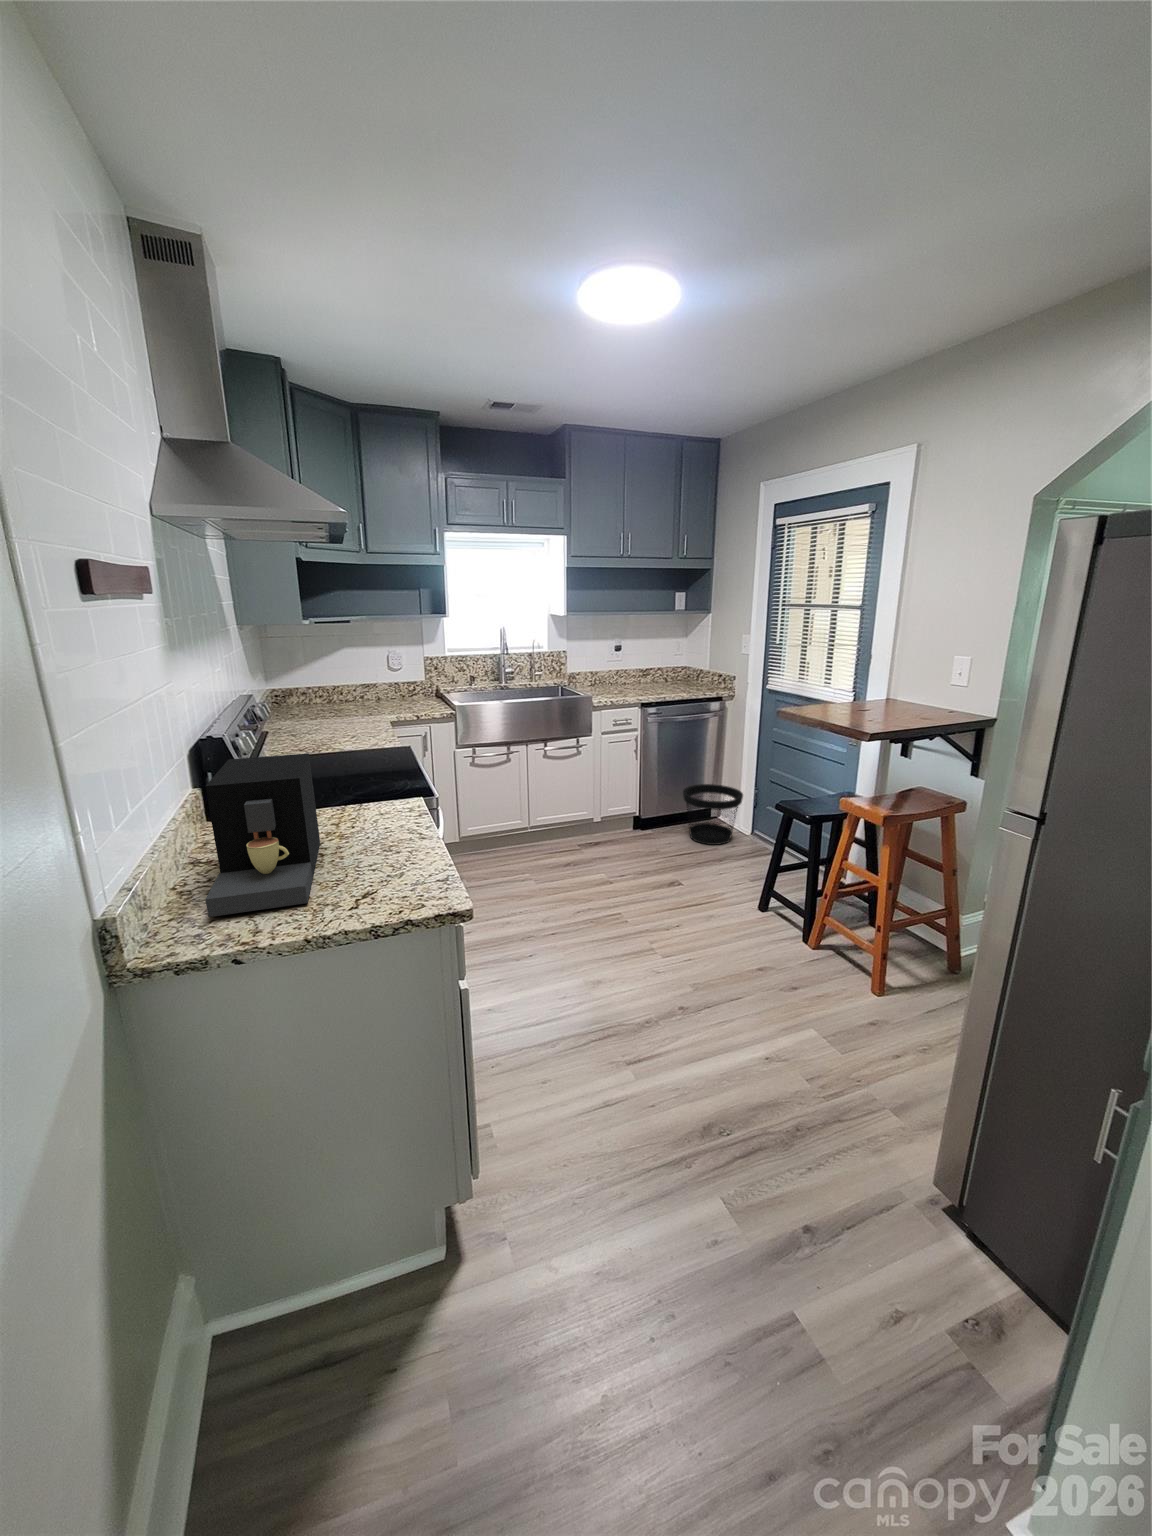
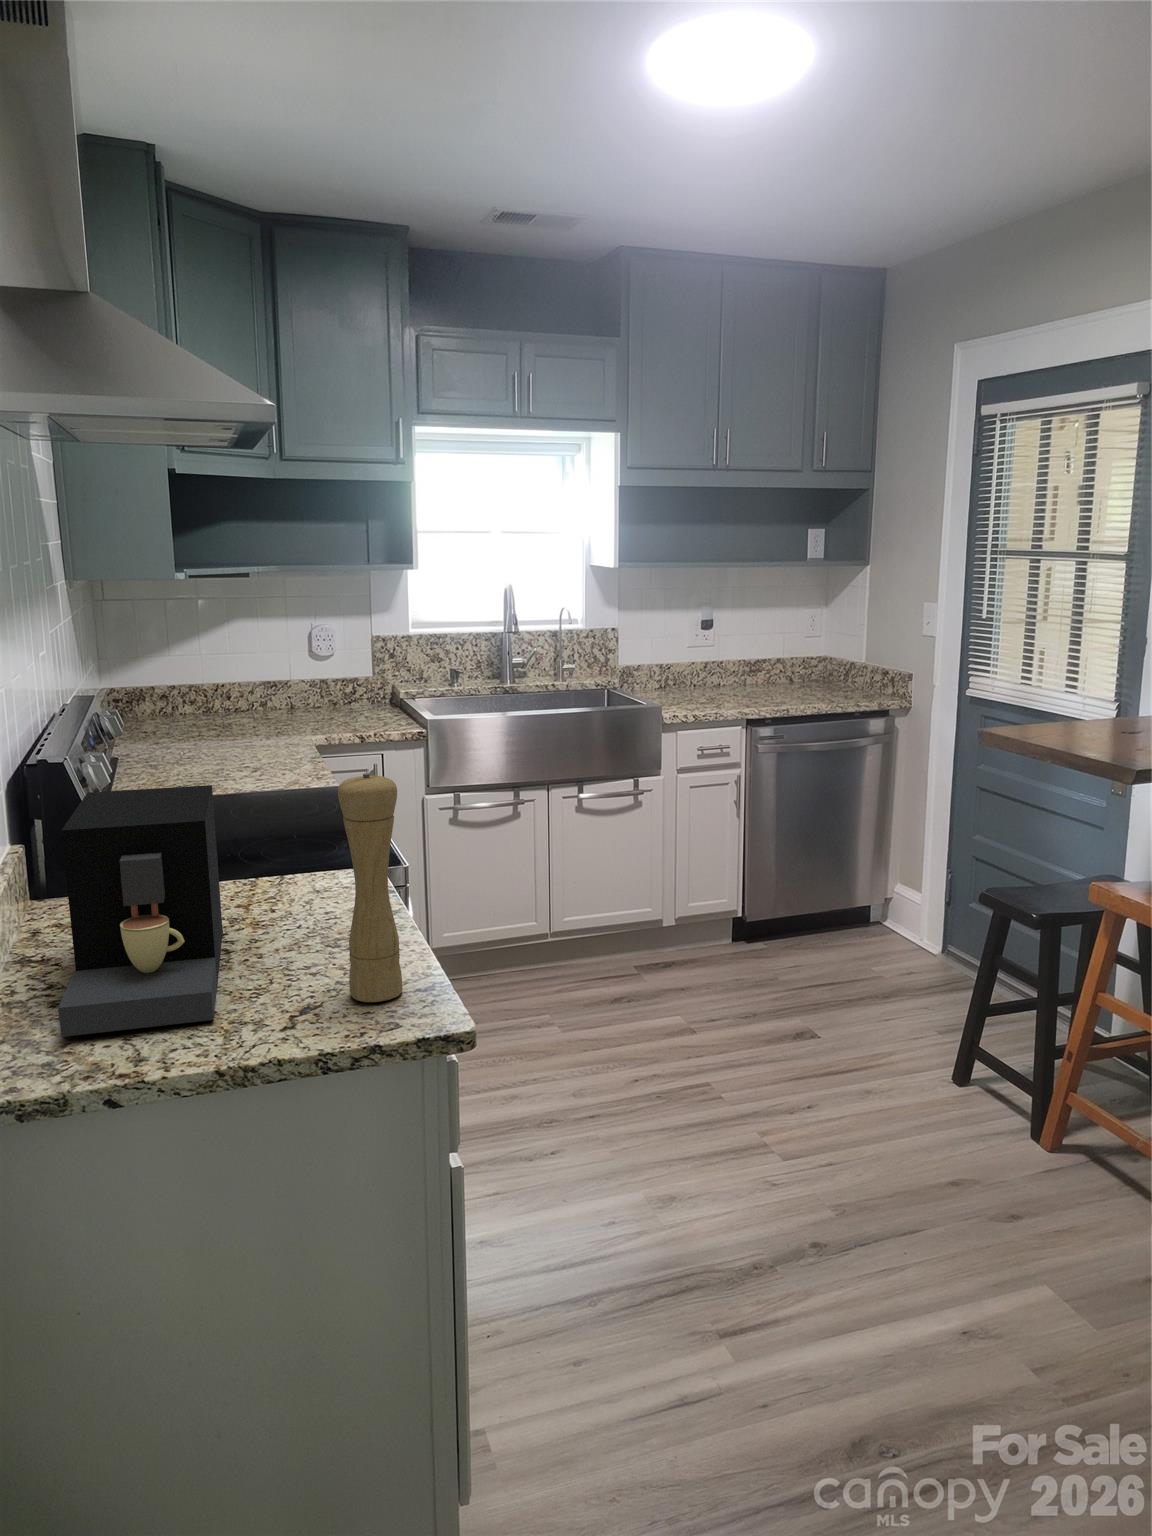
pepper mill: none [382,748,428,889] -> present [338,773,402,1002]
wastebasket: present [683,784,743,845] -> none [818,862,926,969]

